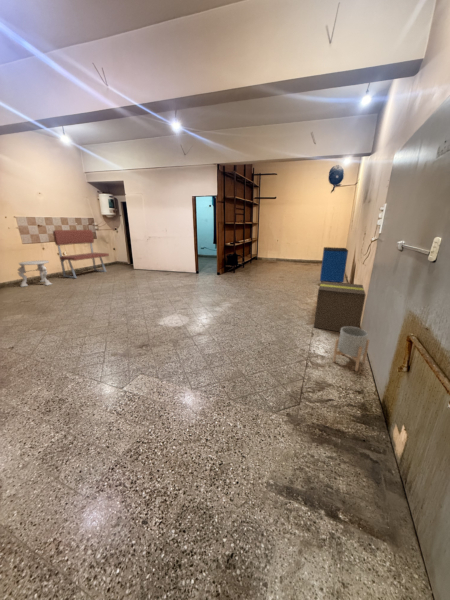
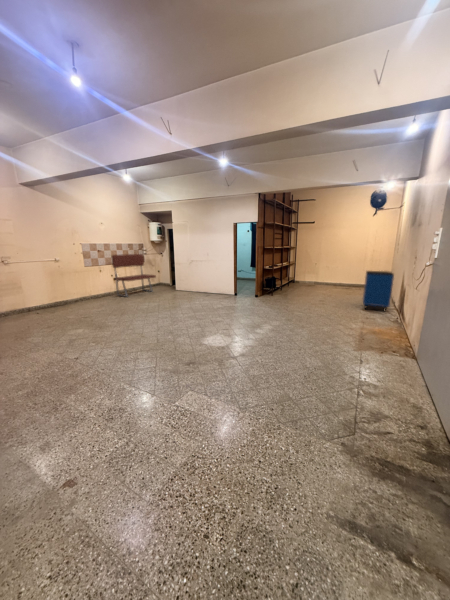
side table: present [18,260,52,287] -> none [81,281,108,304]
cardboard box: present [314,281,366,332] -> none [361,305,420,364]
planter: present [333,327,369,371] -> none [386,354,429,403]

